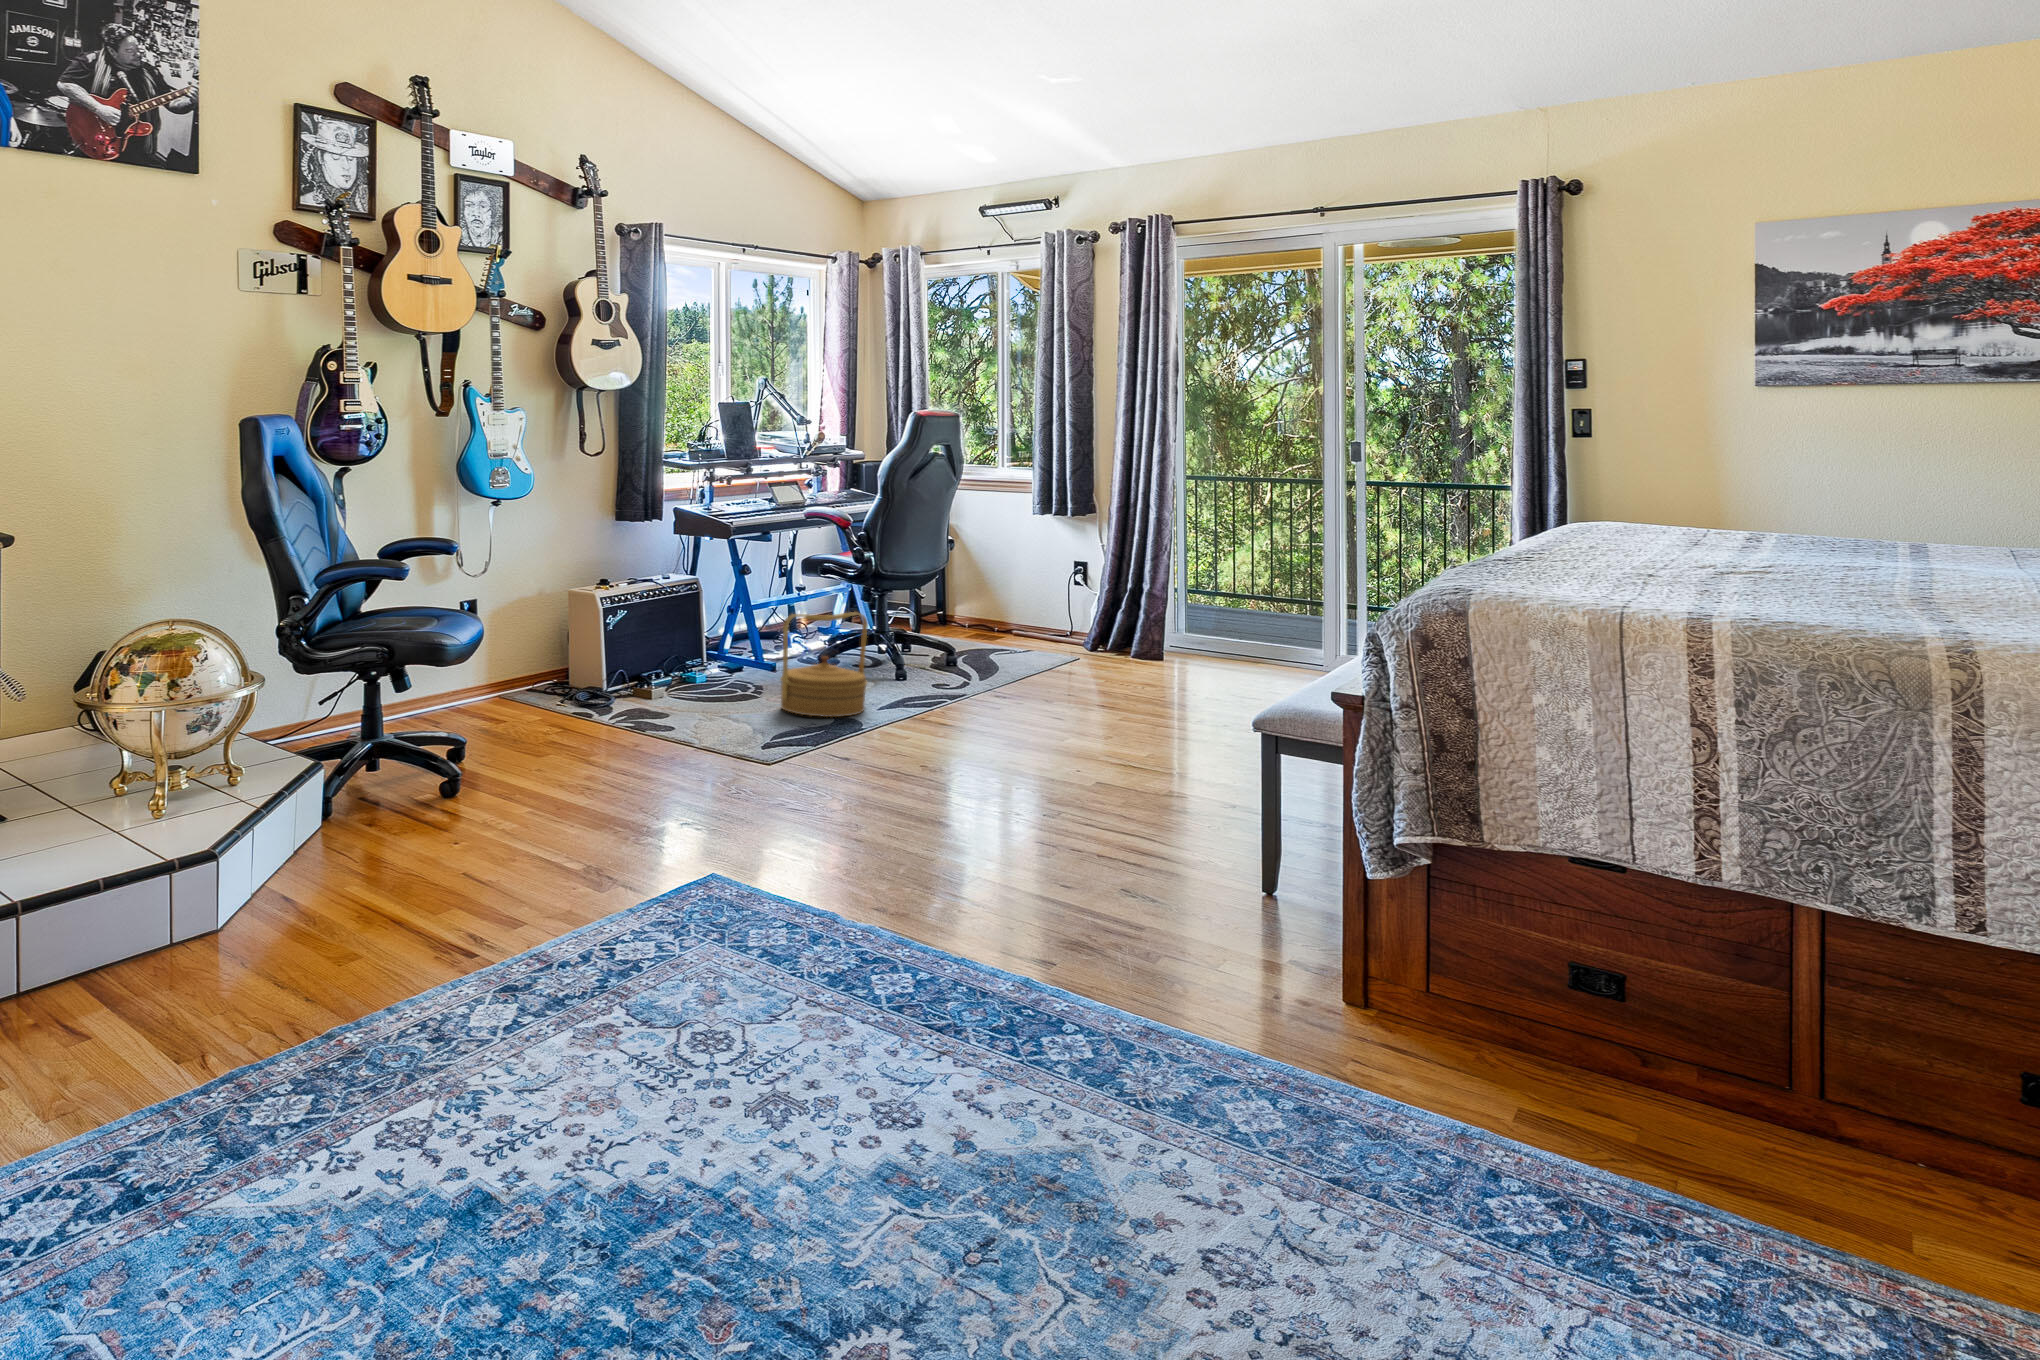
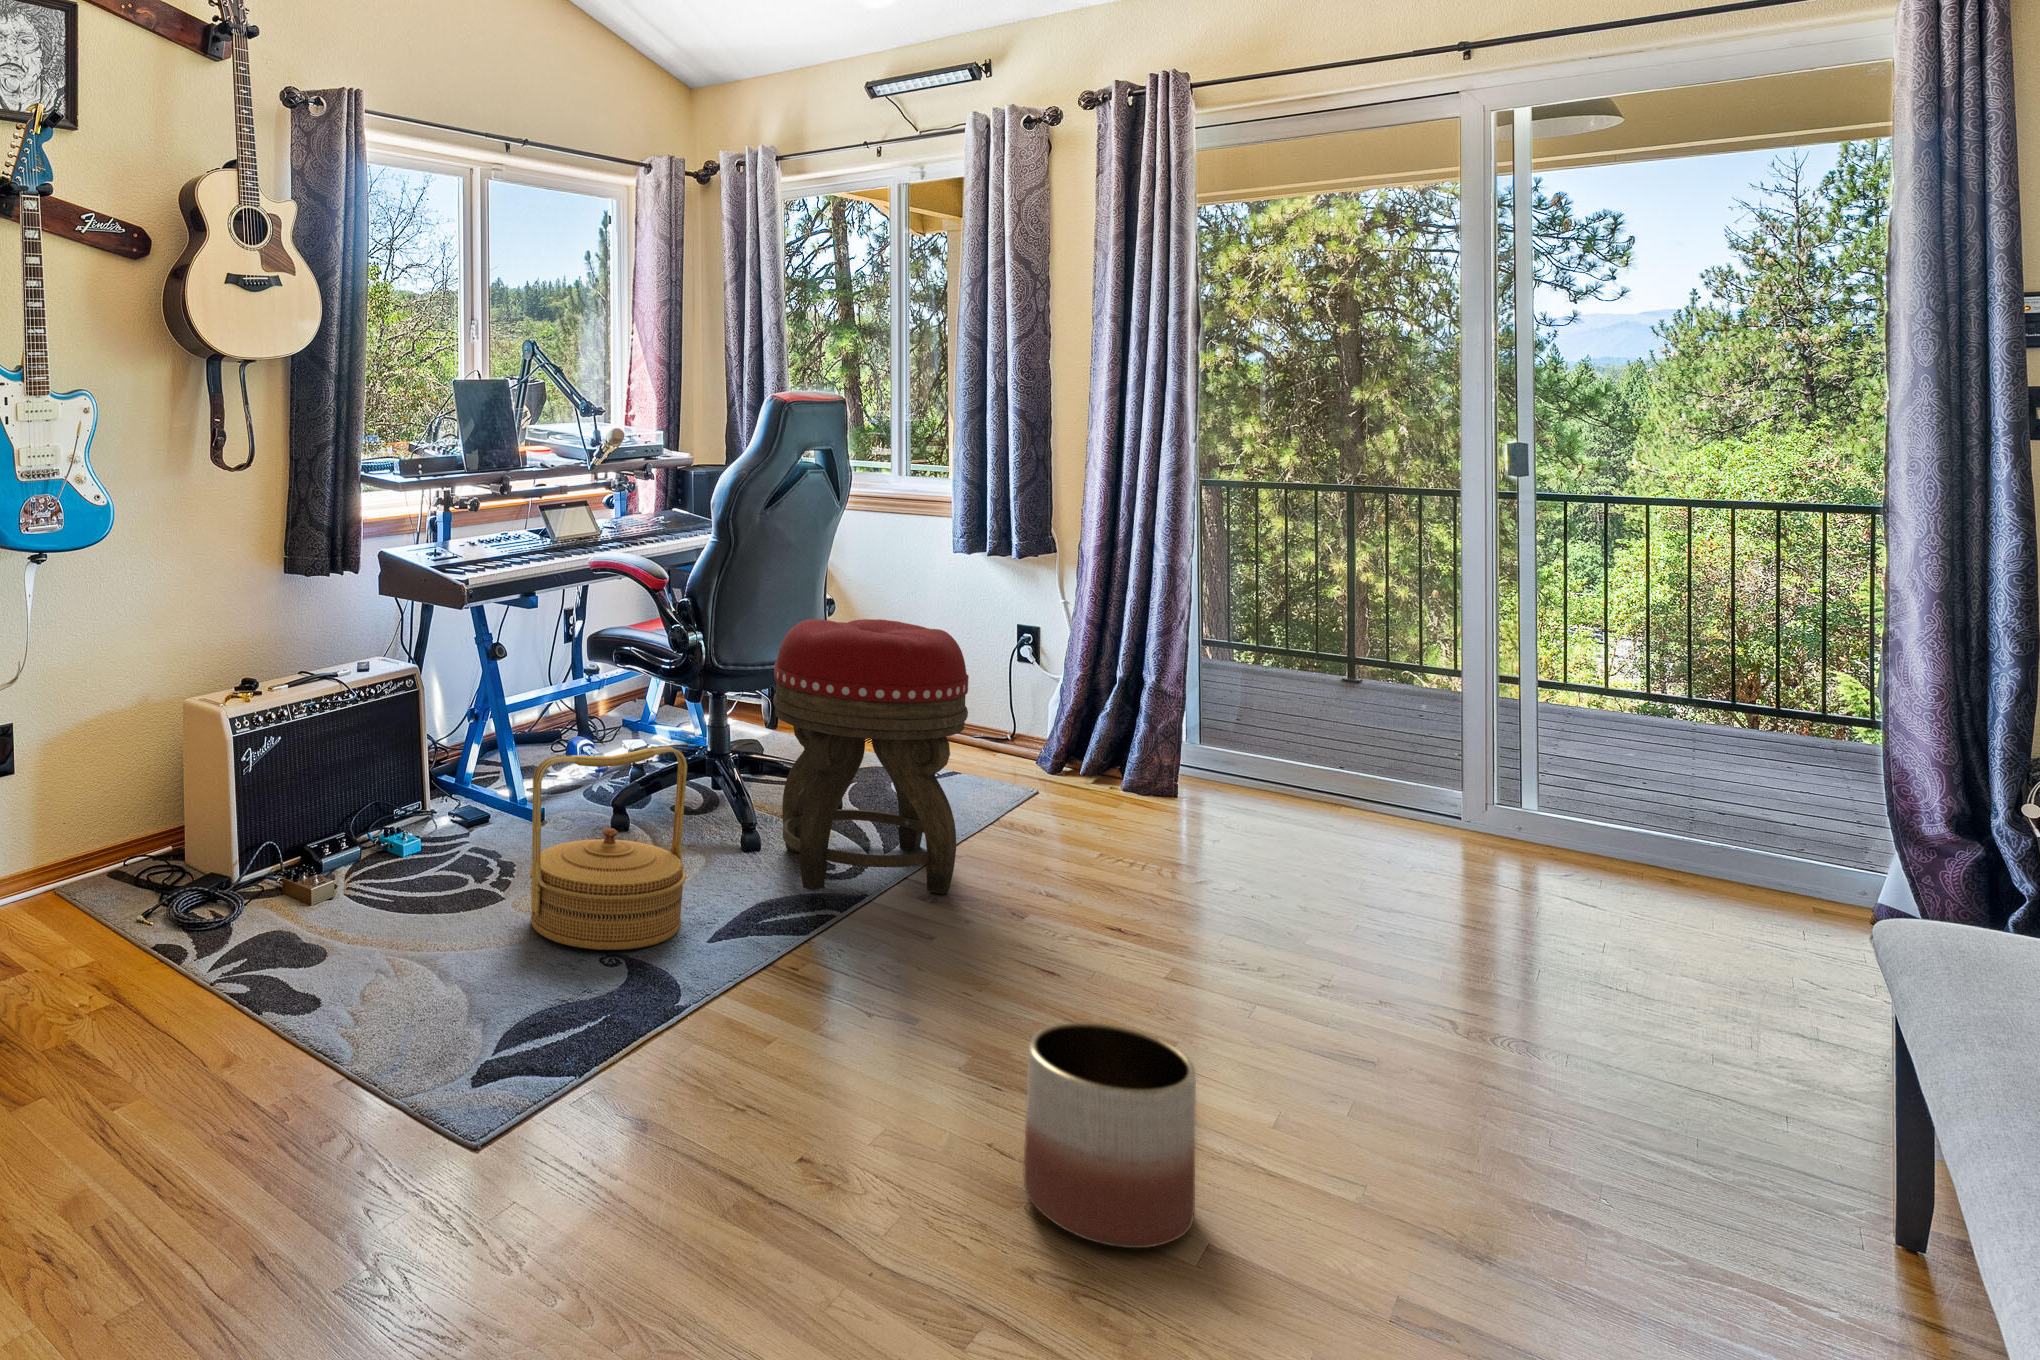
footstool: none [917,545,1030,698] -> present [773,619,969,894]
planter: none [1031,711,1108,795] -> present [1023,1022,1196,1248]

